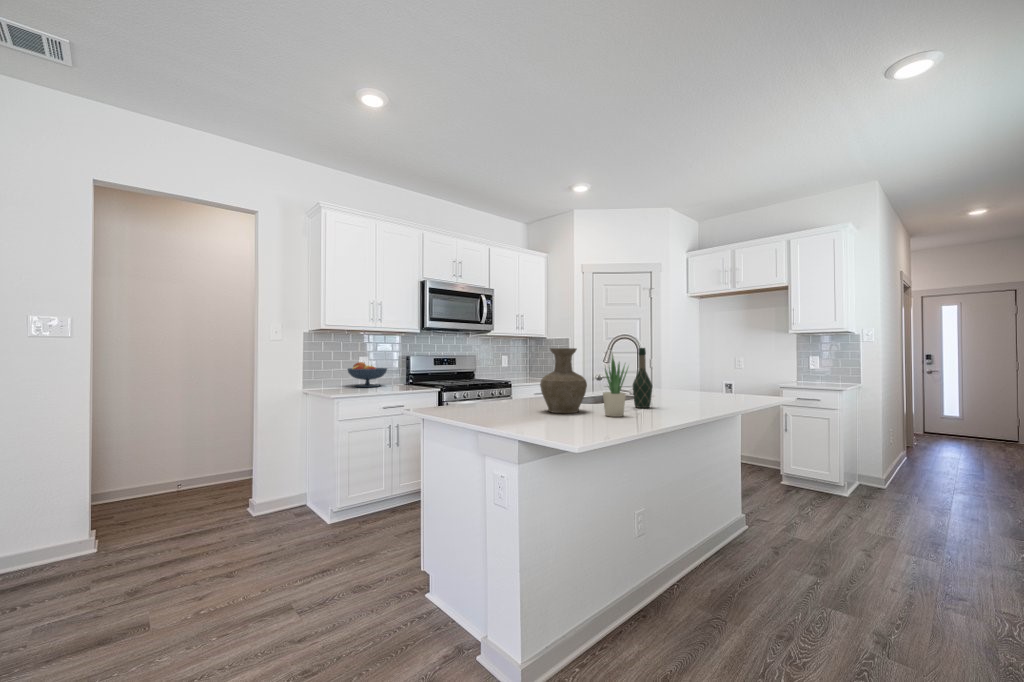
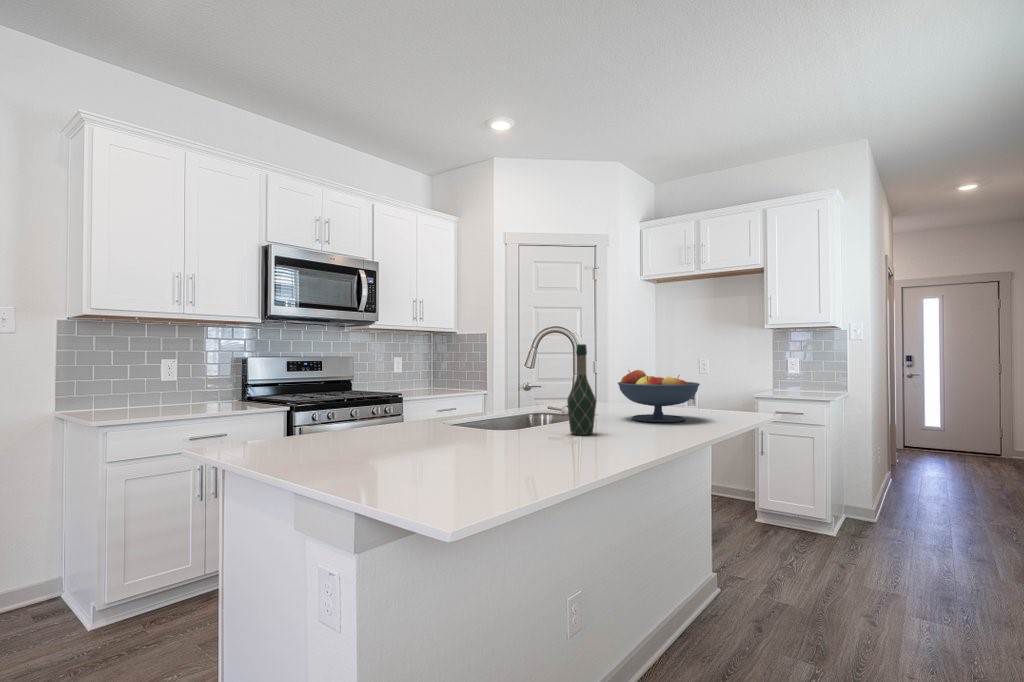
vase: present [540,348,587,413] -> none [424,344,498,447]
potted plant: present [603,354,628,417] -> none [521,350,562,452]
fruit bowl: present [347,362,387,387] -> present [618,370,700,422]

